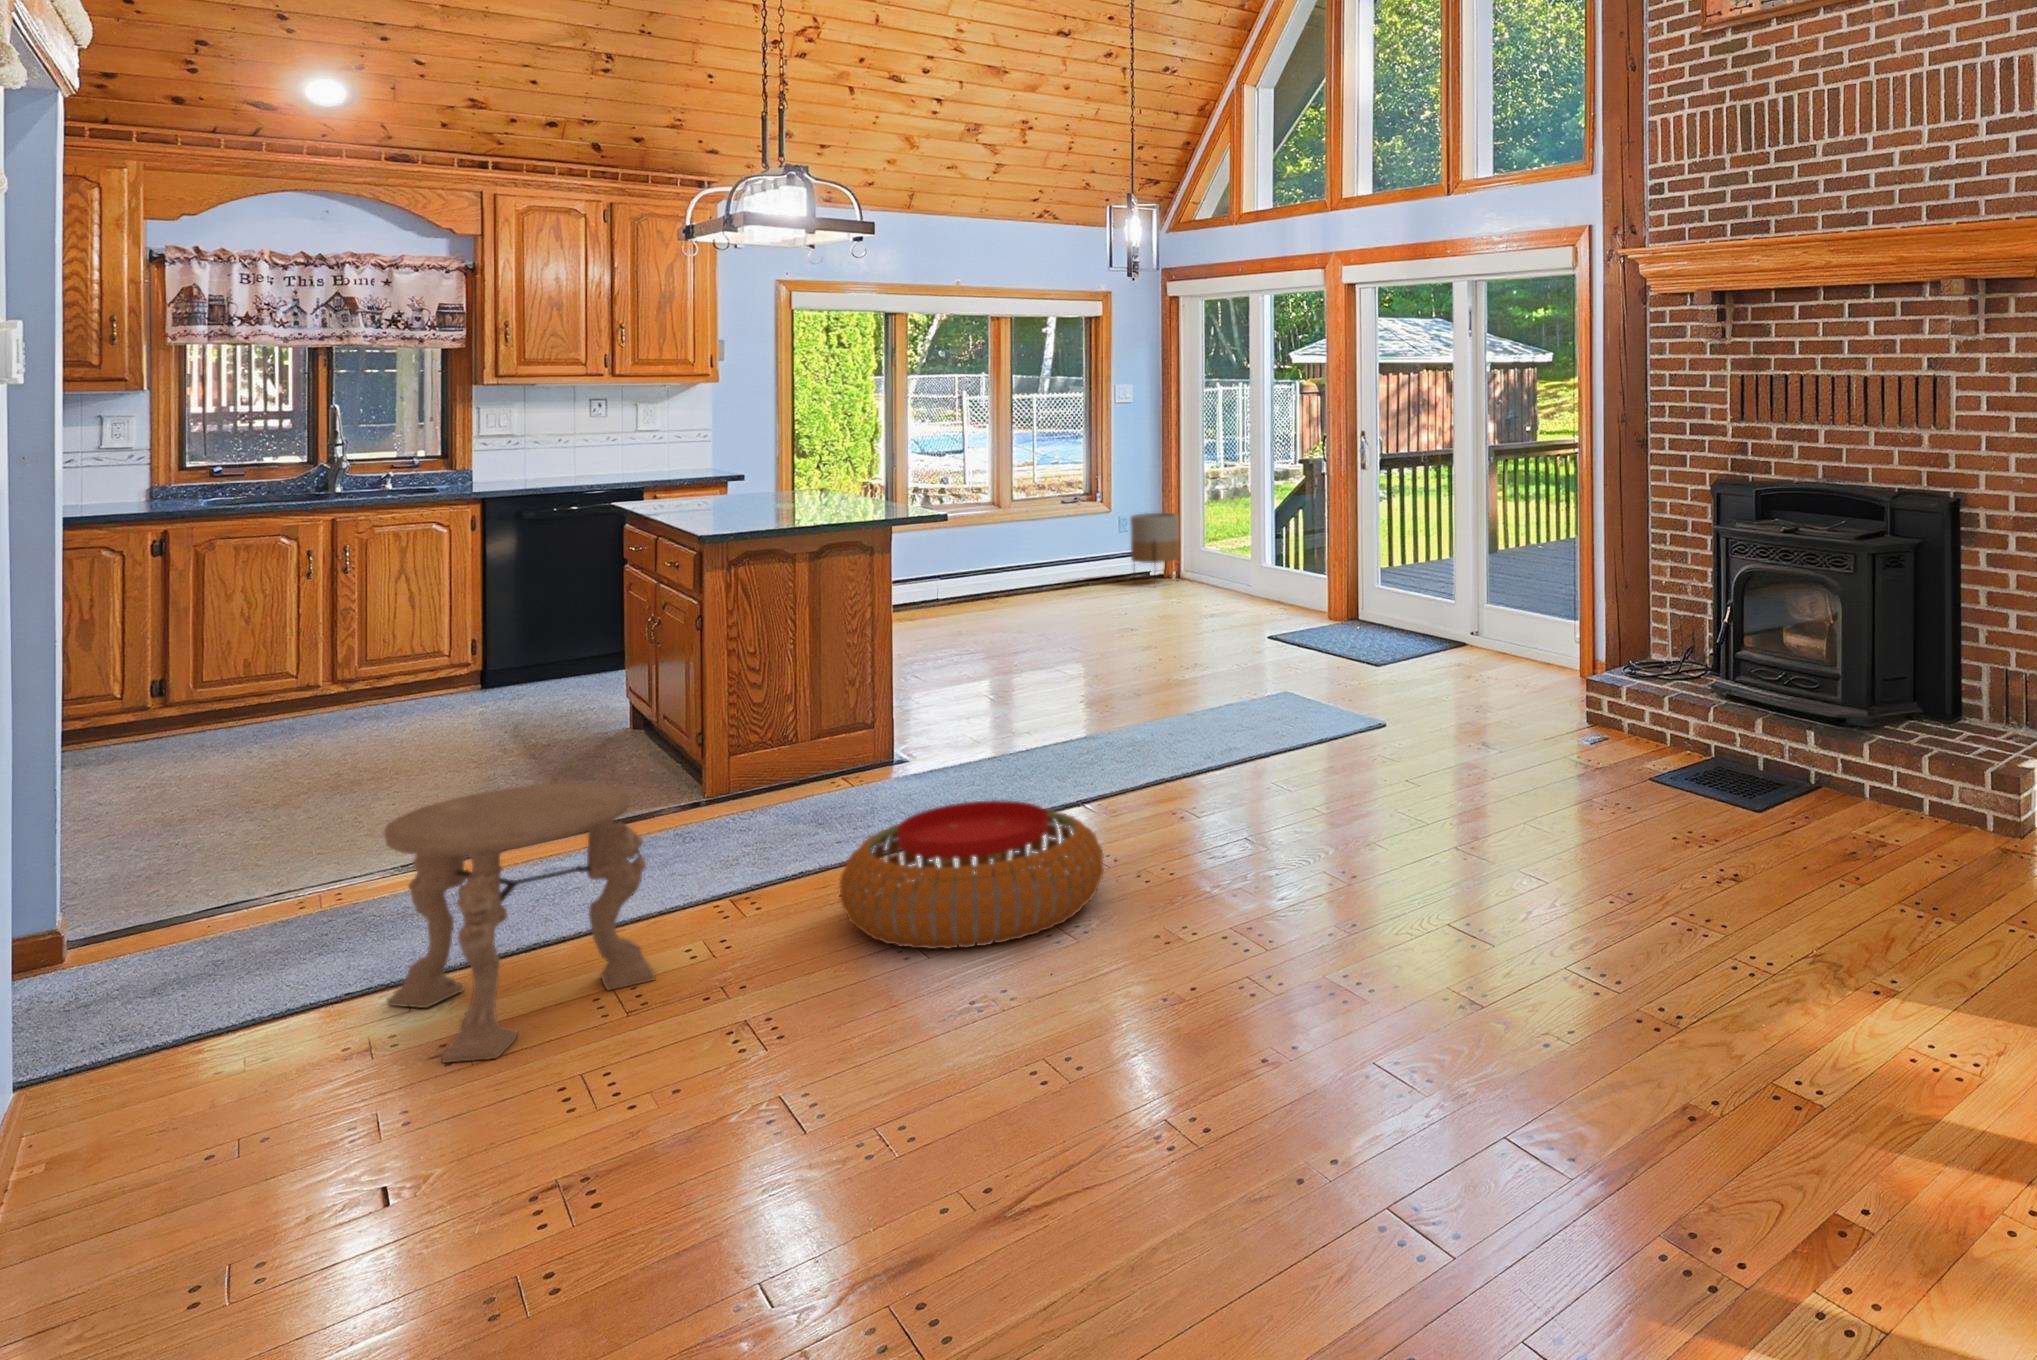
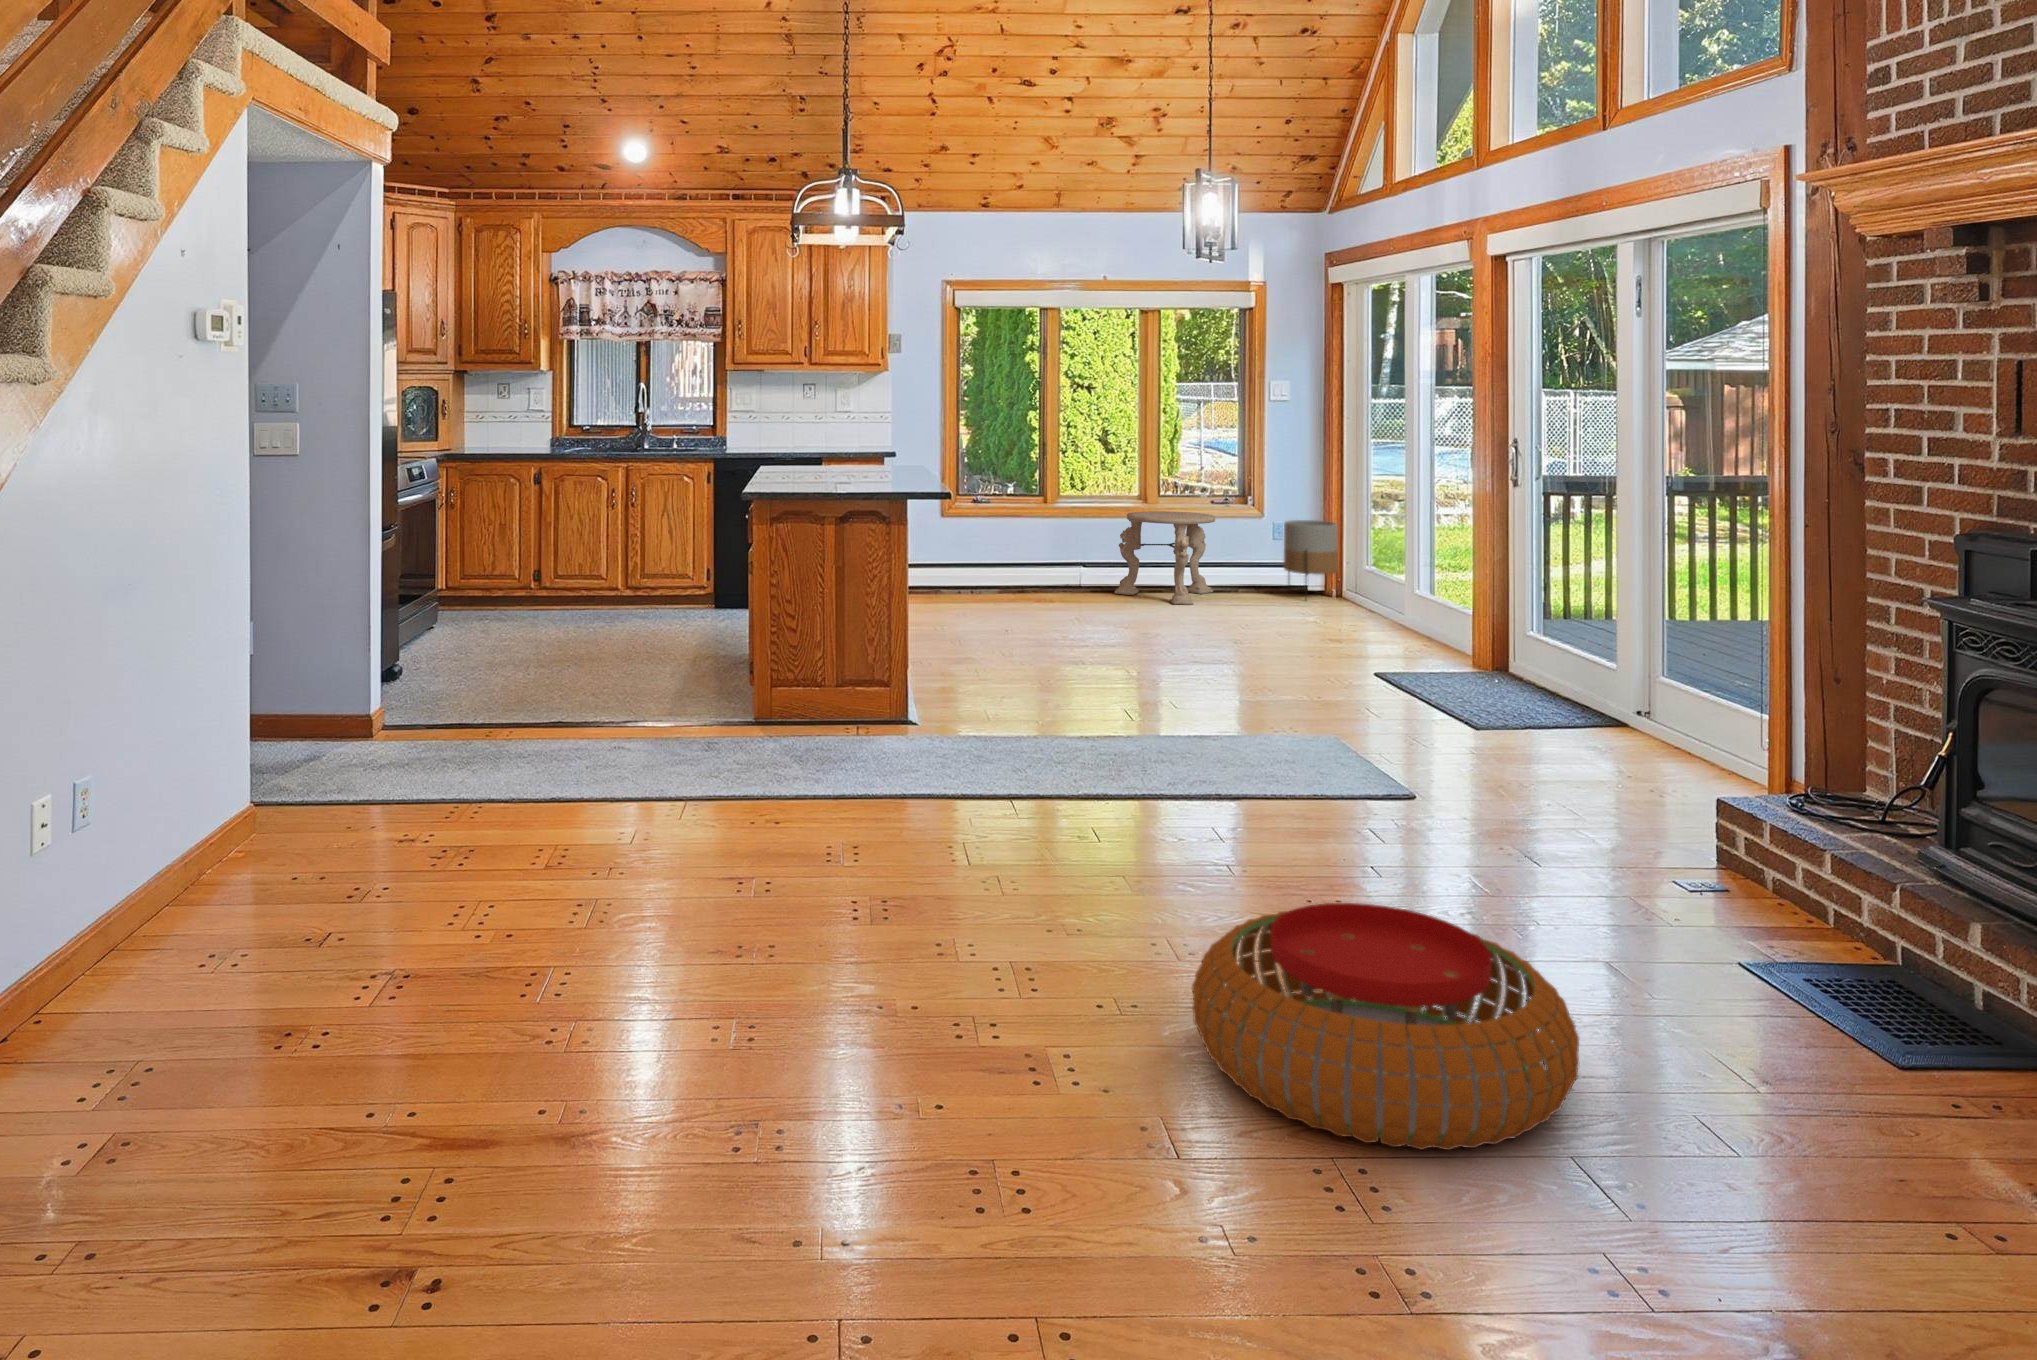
side table: present [384,783,655,1063] -> present [1115,511,1216,605]
pouf: present [840,800,1104,949] -> present [1192,903,1579,1150]

